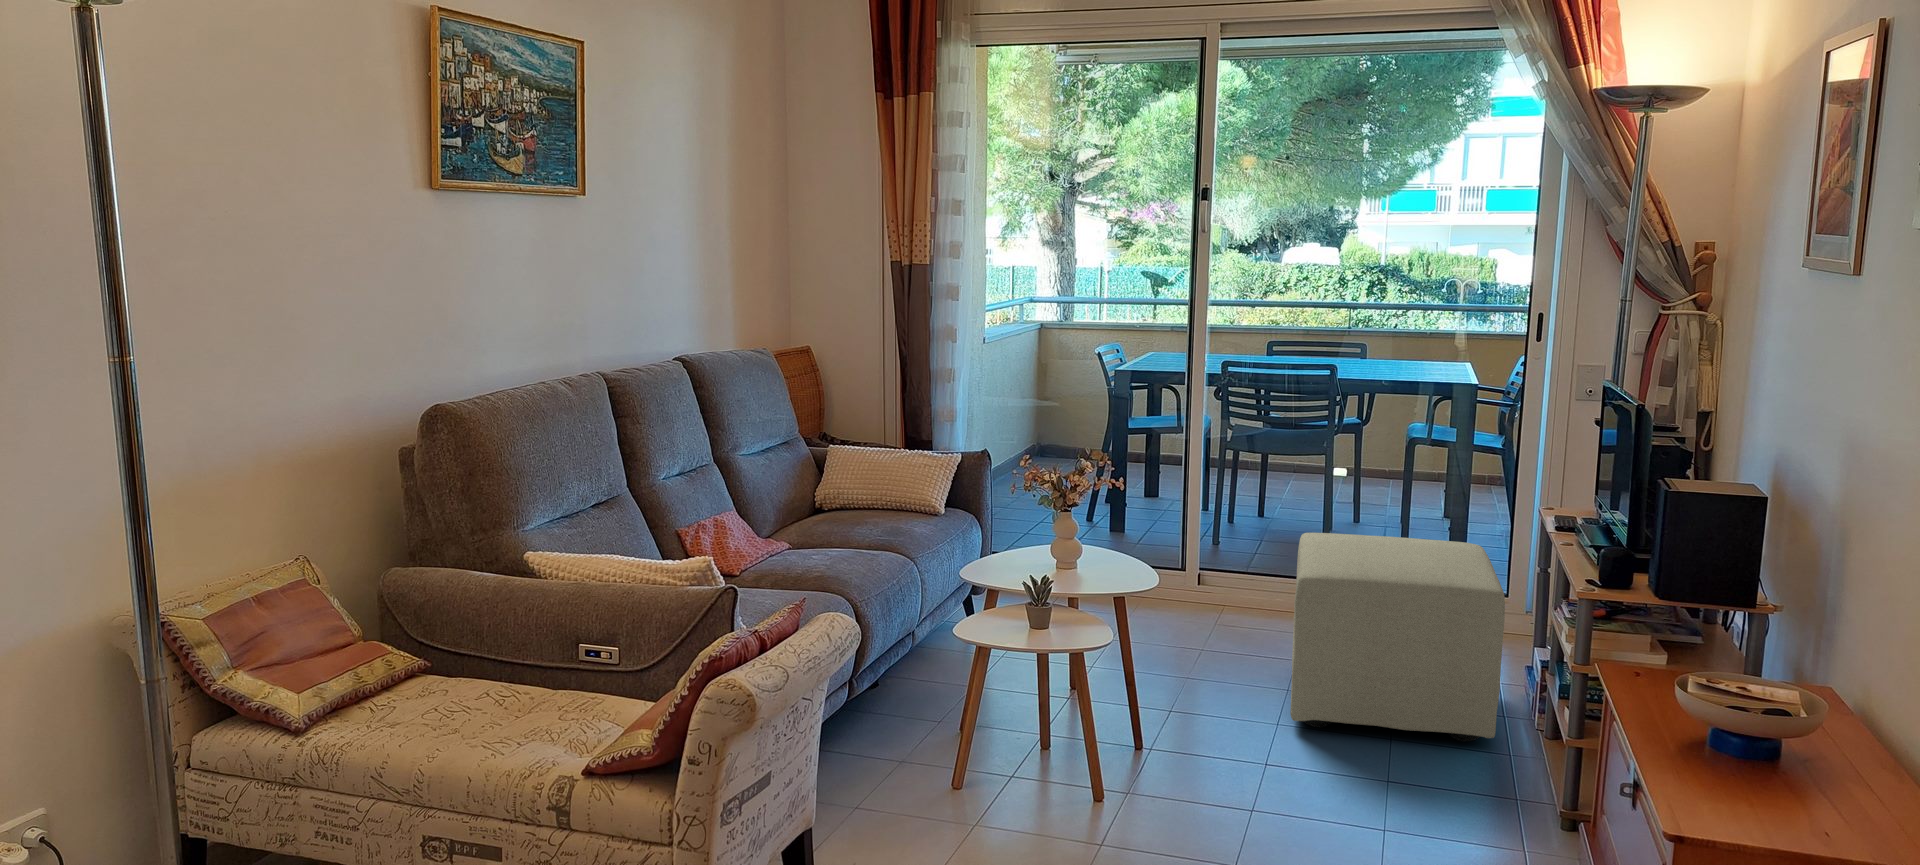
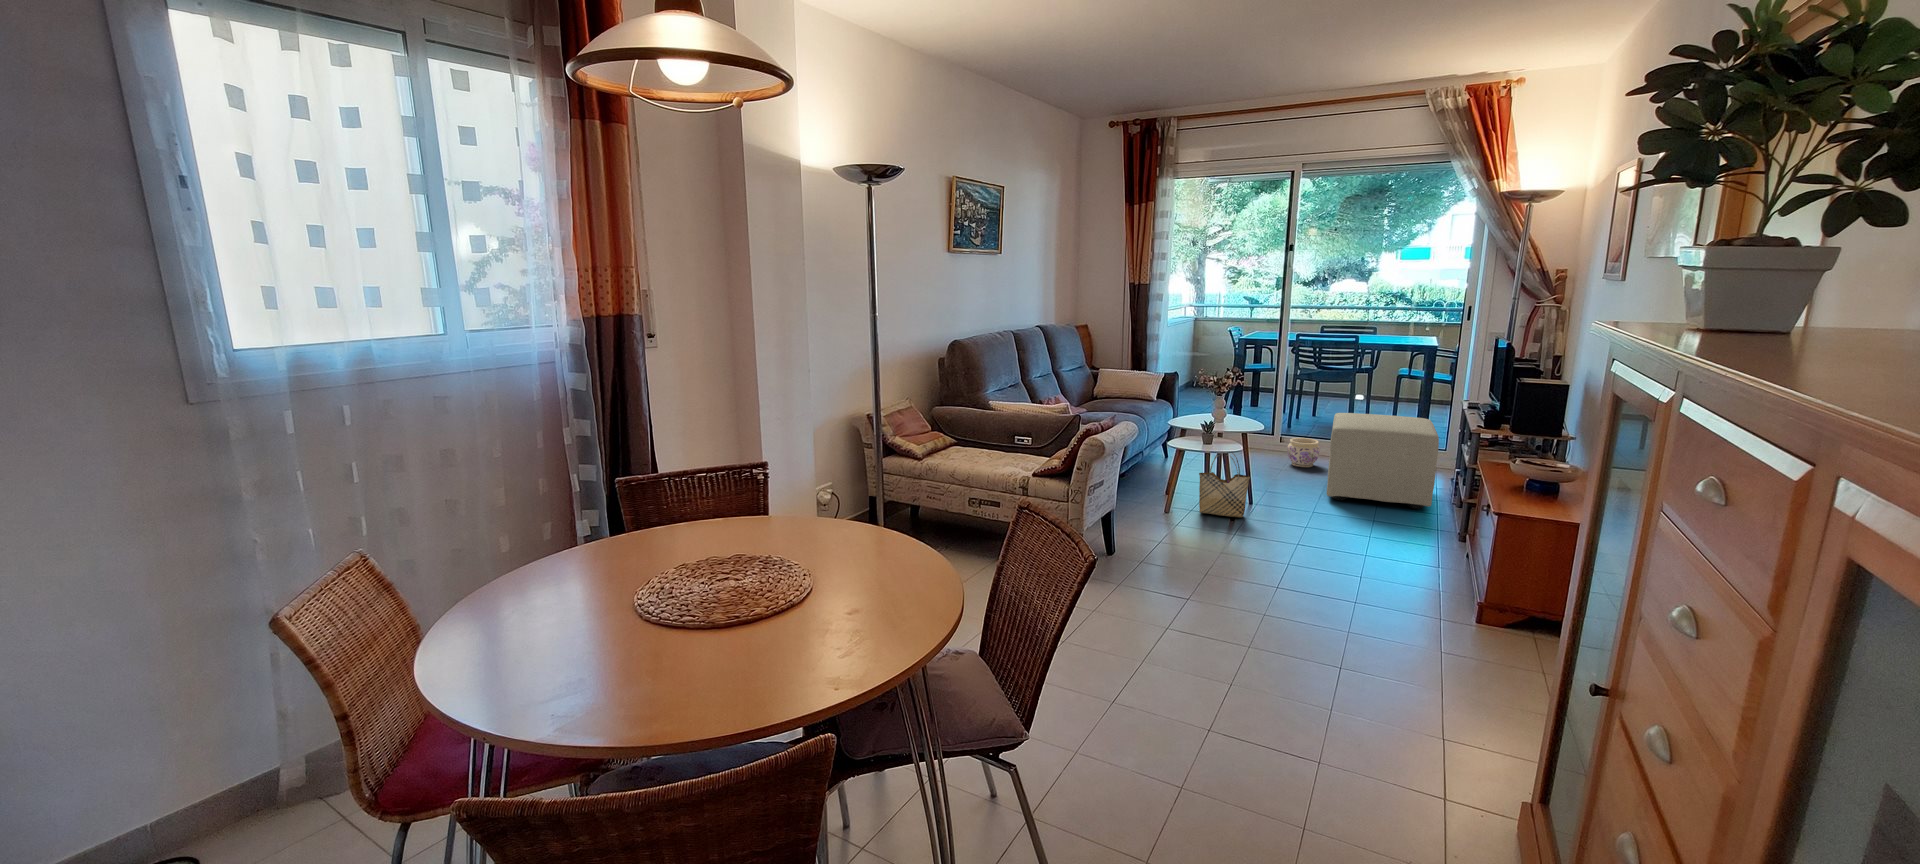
planter: none [1212,576,1275,639] -> present [1287,438,1320,468]
woven basket: none [1021,640,1130,795] -> present [1199,453,1250,517]

